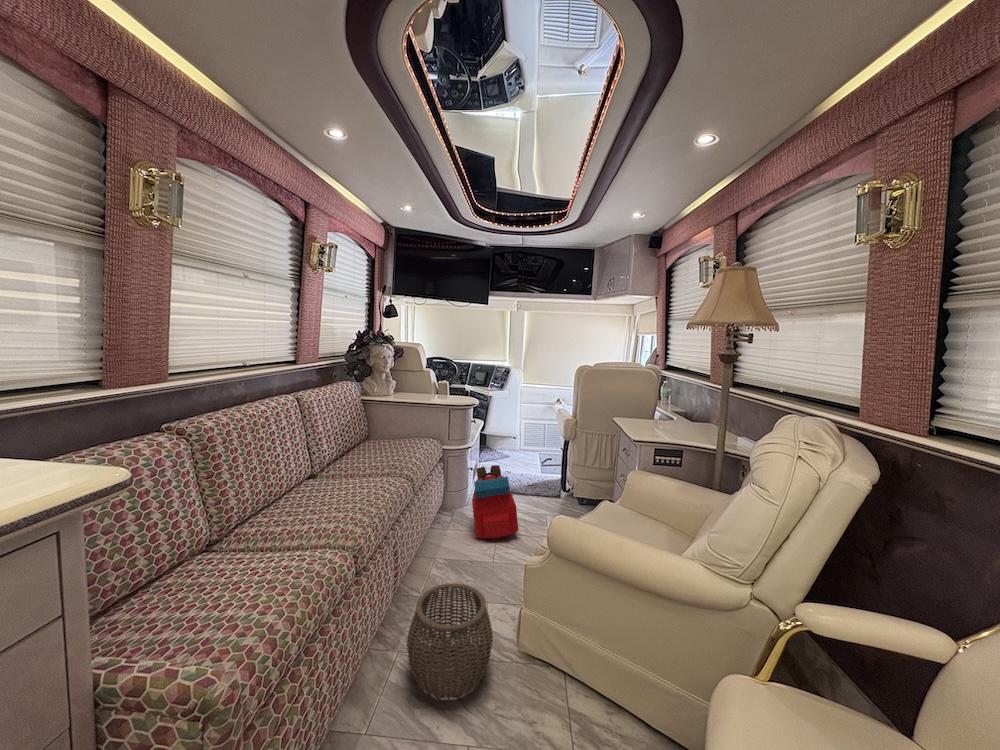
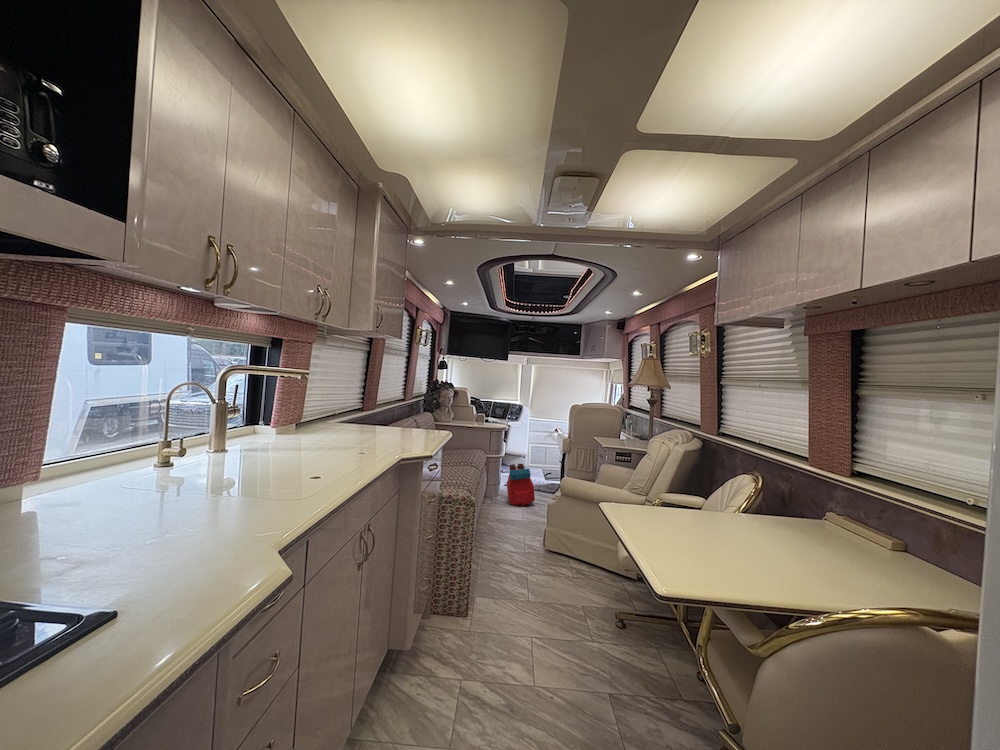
woven basket: present [407,583,493,699] -> none [492,504,530,547]

